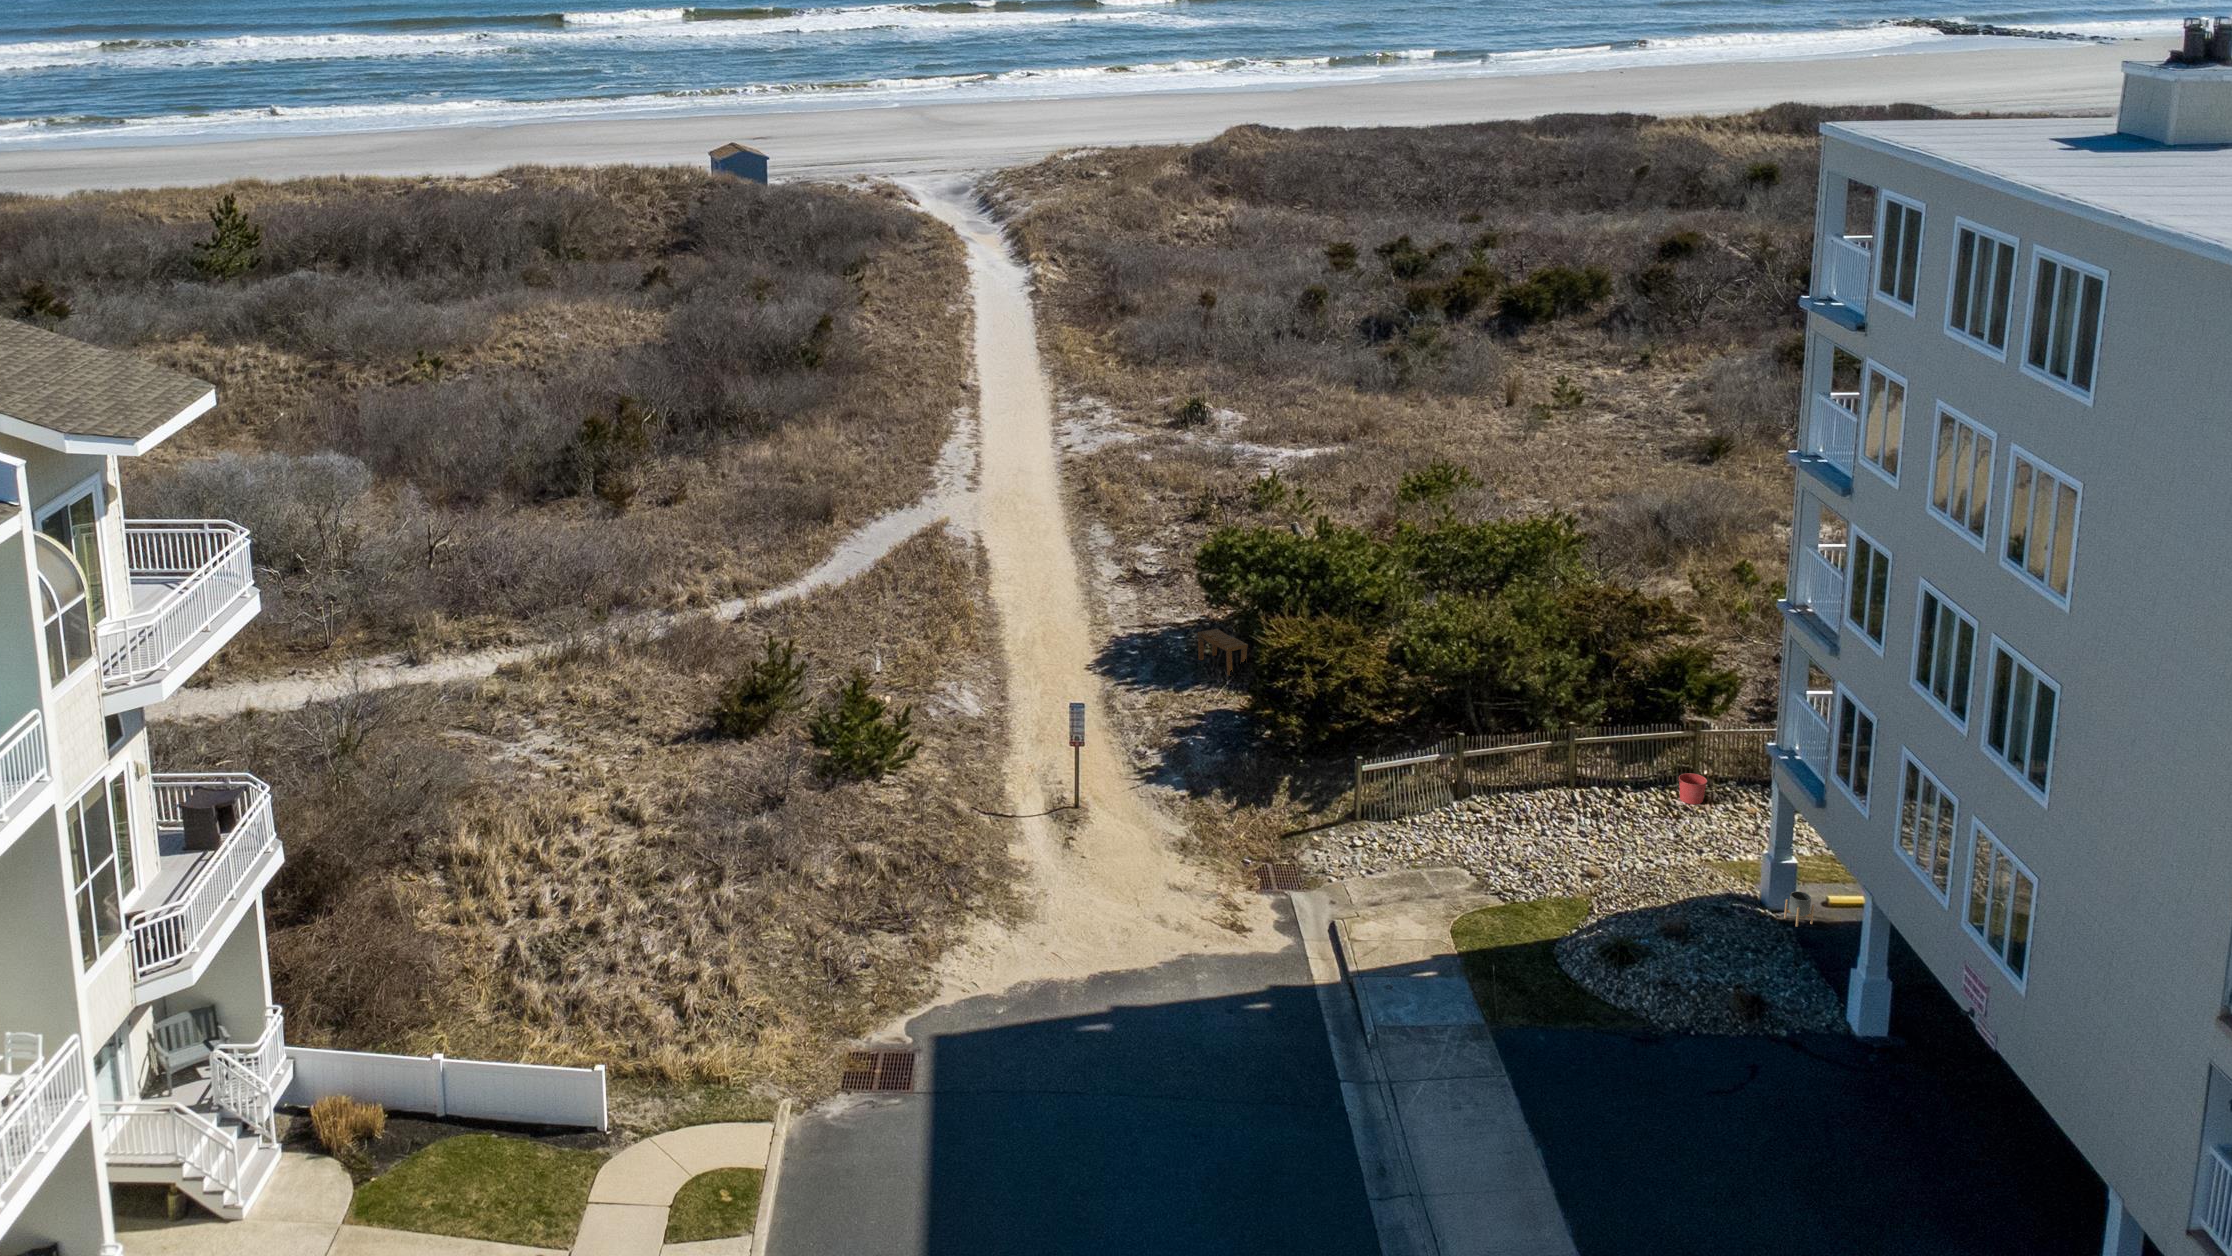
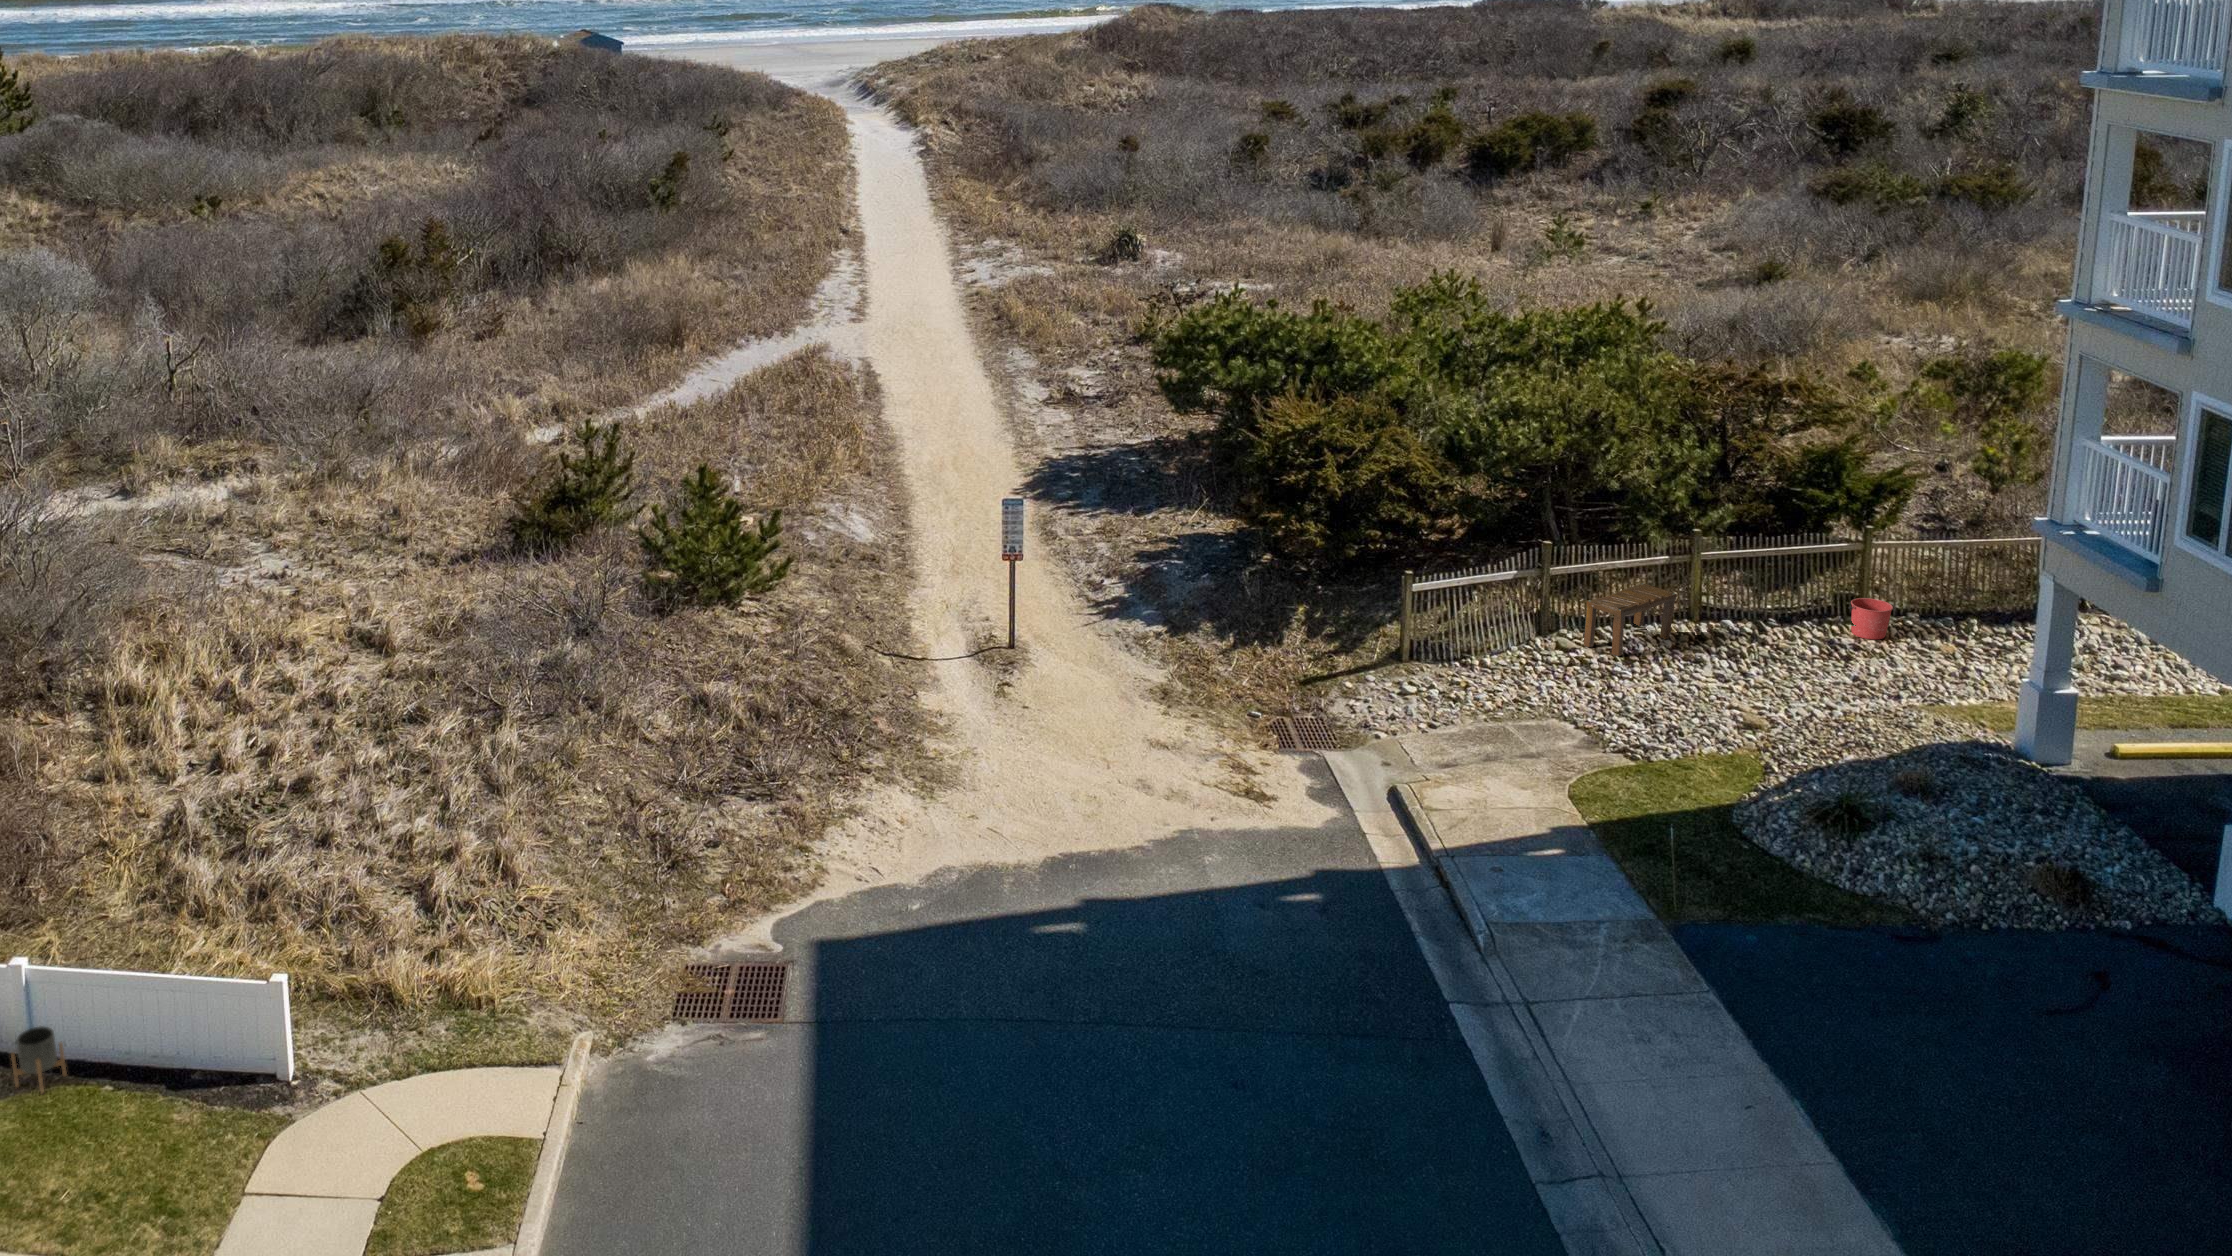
bench: present [1198,629,1248,676] -> present [1584,583,1677,656]
planter: present [1784,891,1814,927] -> present [11,1026,66,1093]

